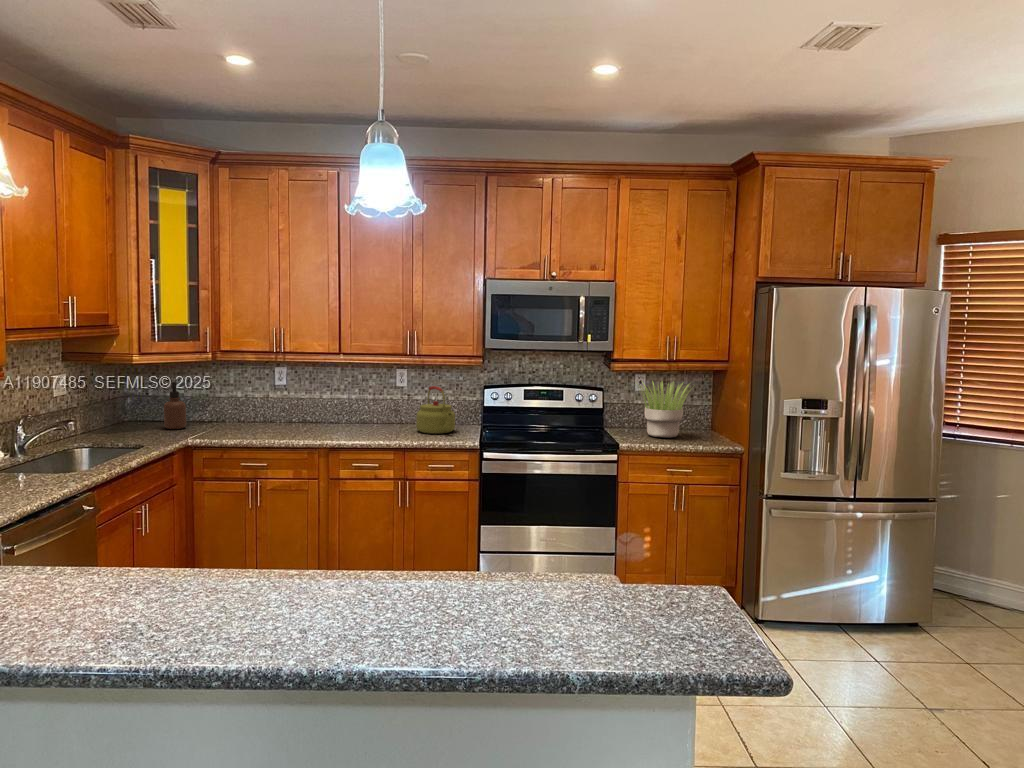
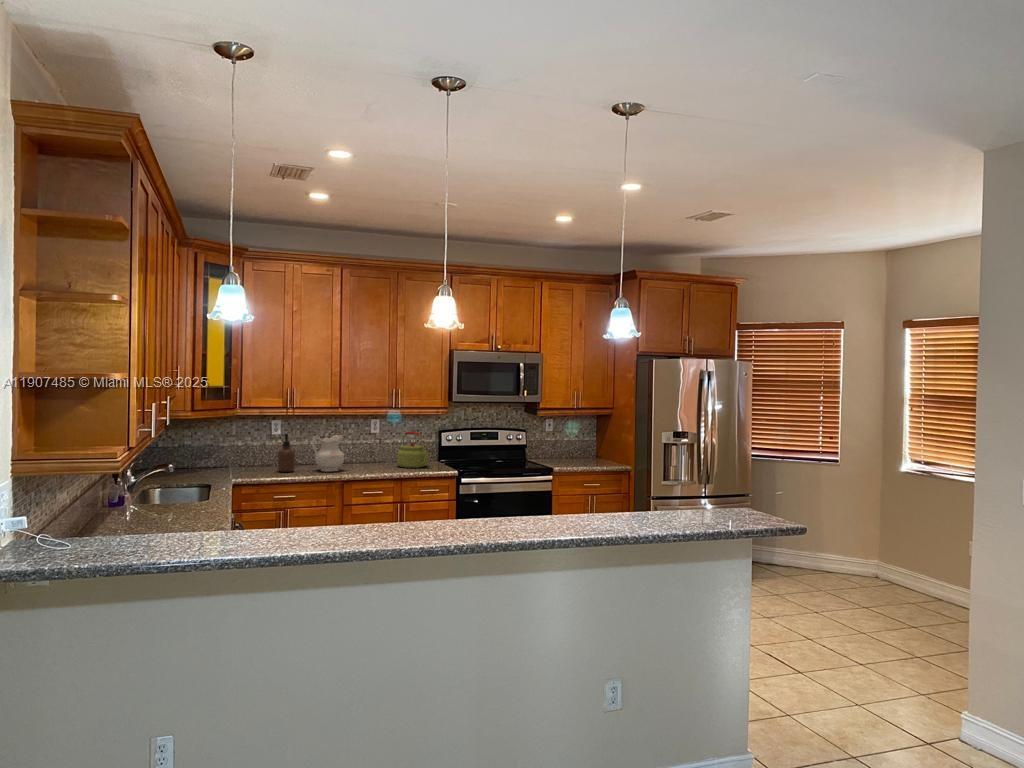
soap dispenser: present [164,382,186,429] -> present [278,434,295,472]
potted plant: present [638,382,688,438] -> none [551,423,596,464]
ceramic pitcher: none [298,387,341,435] -> present [312,435,344,472]

